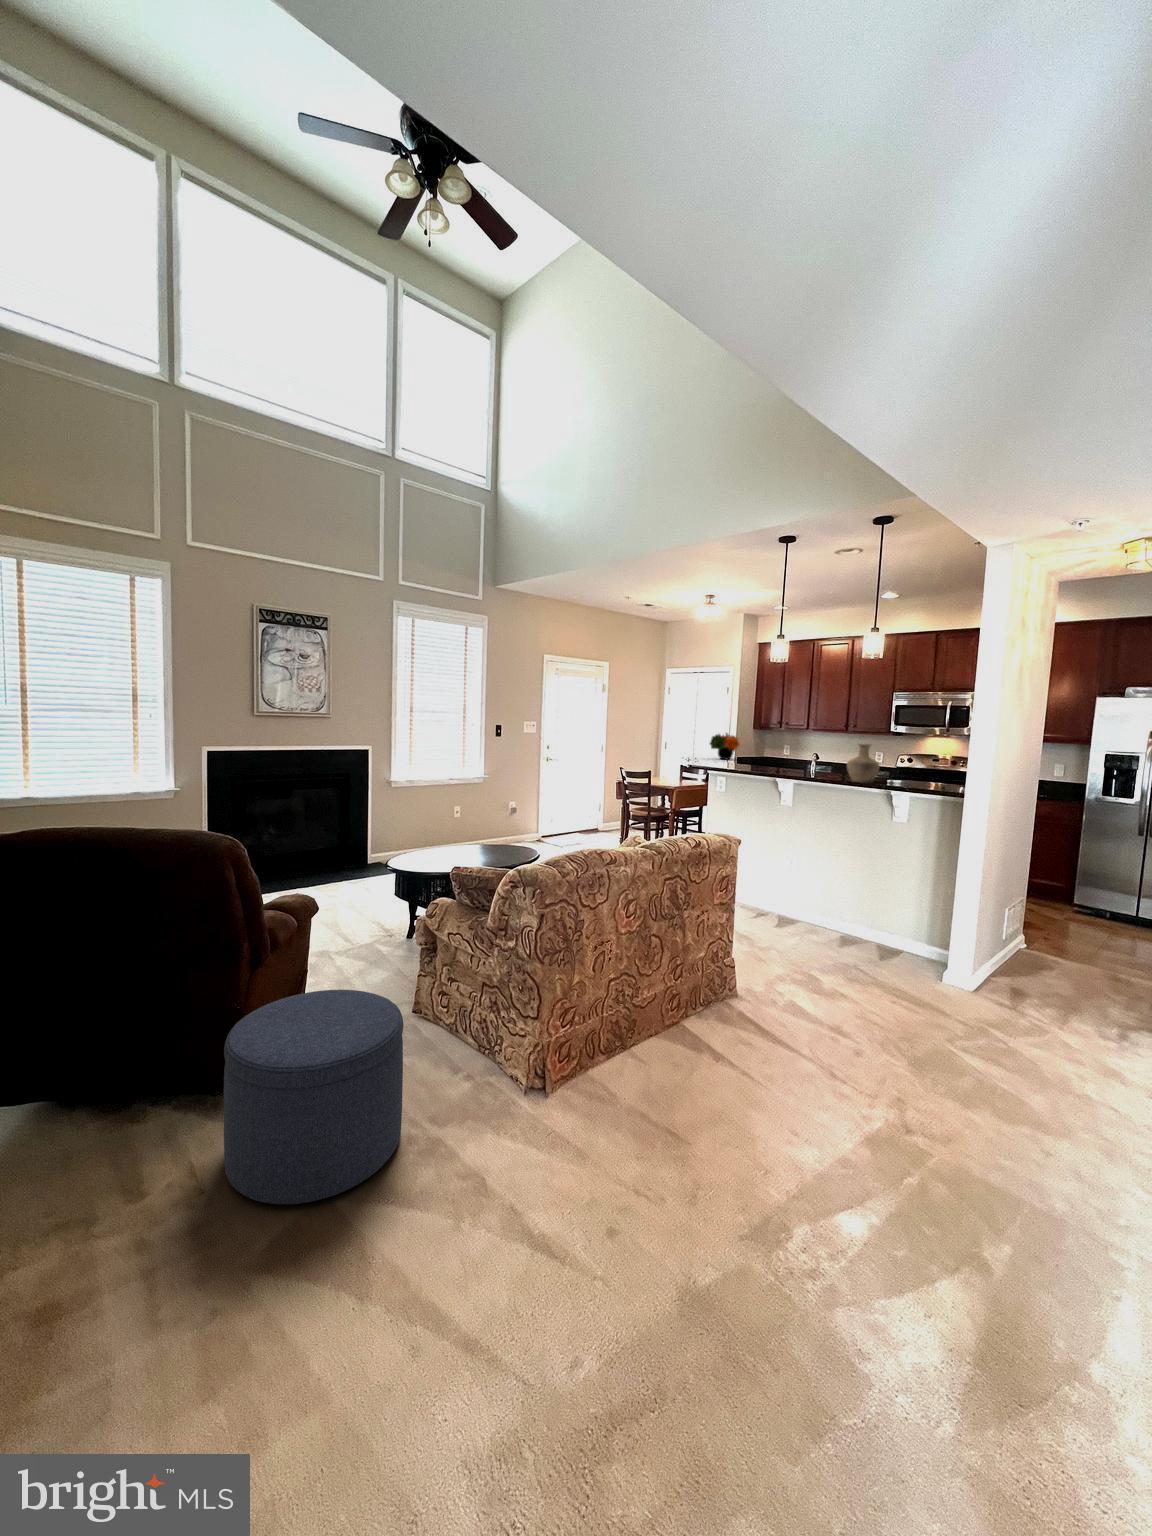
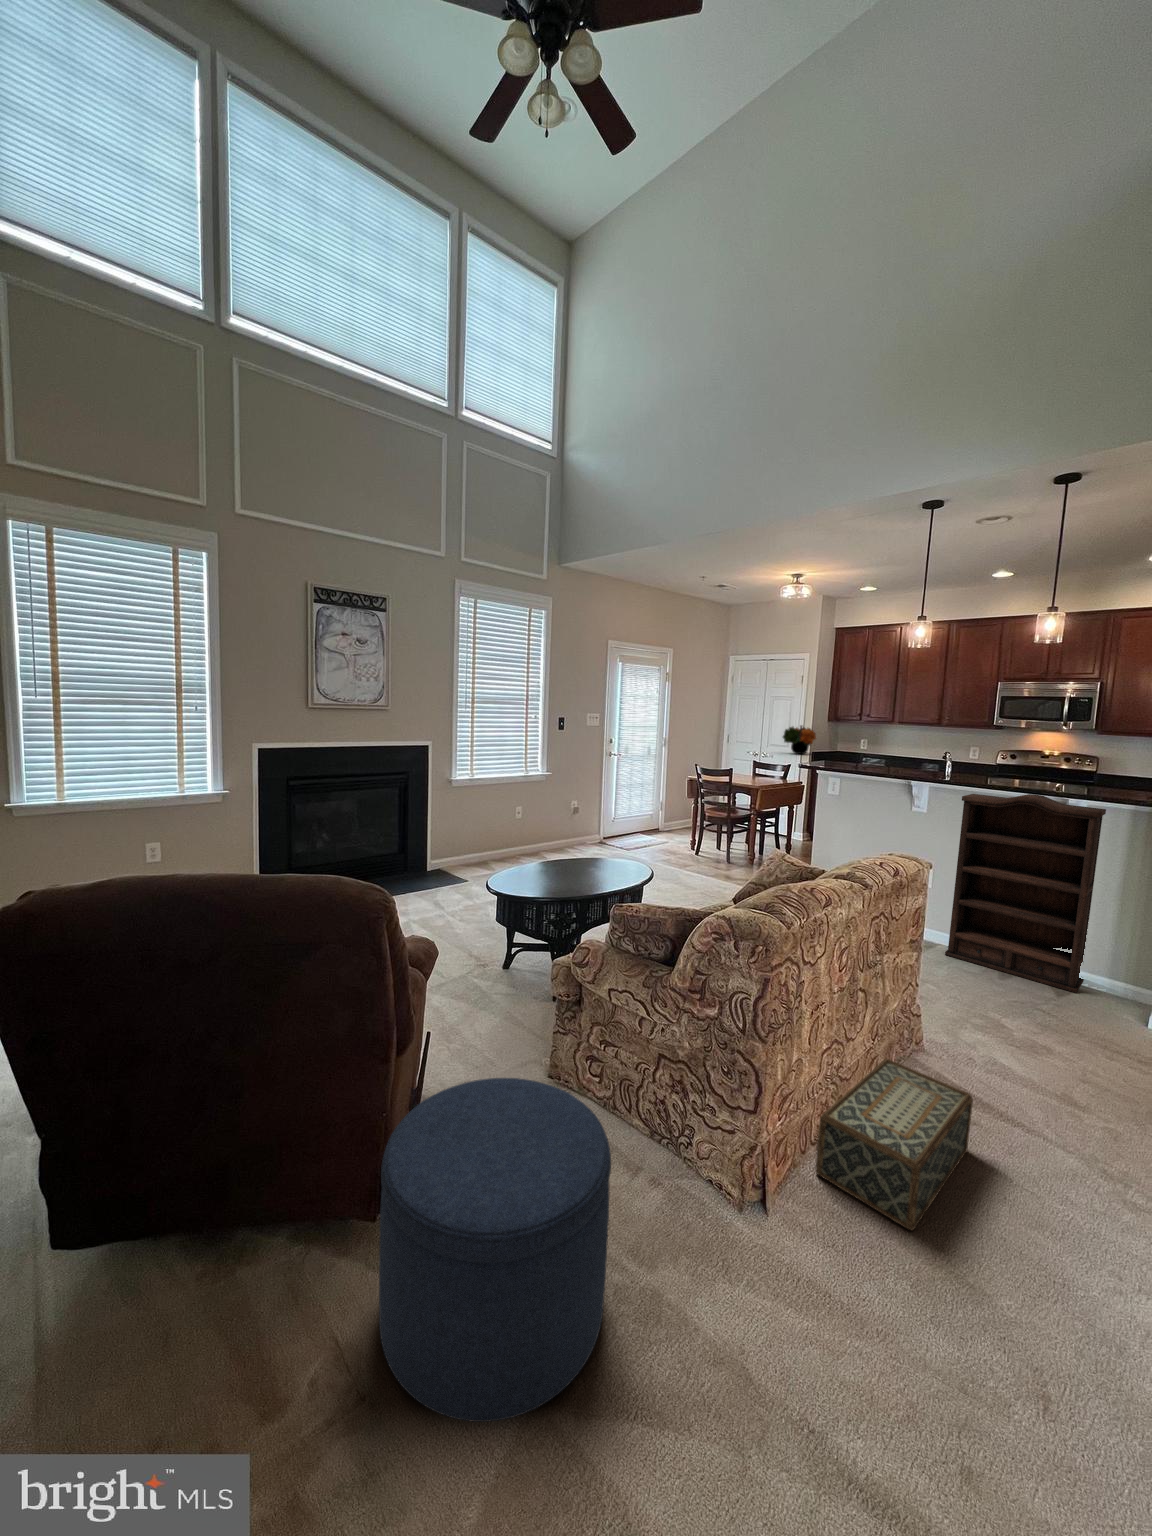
vase: present [847,744,879,783] -> none [982,741,1023,786]
bookshelf: none [805,789,927,958] -> present [945,794,1106,993]
woven basket: none [602,994,736,1109] -> present [816,1059,973,1230]

